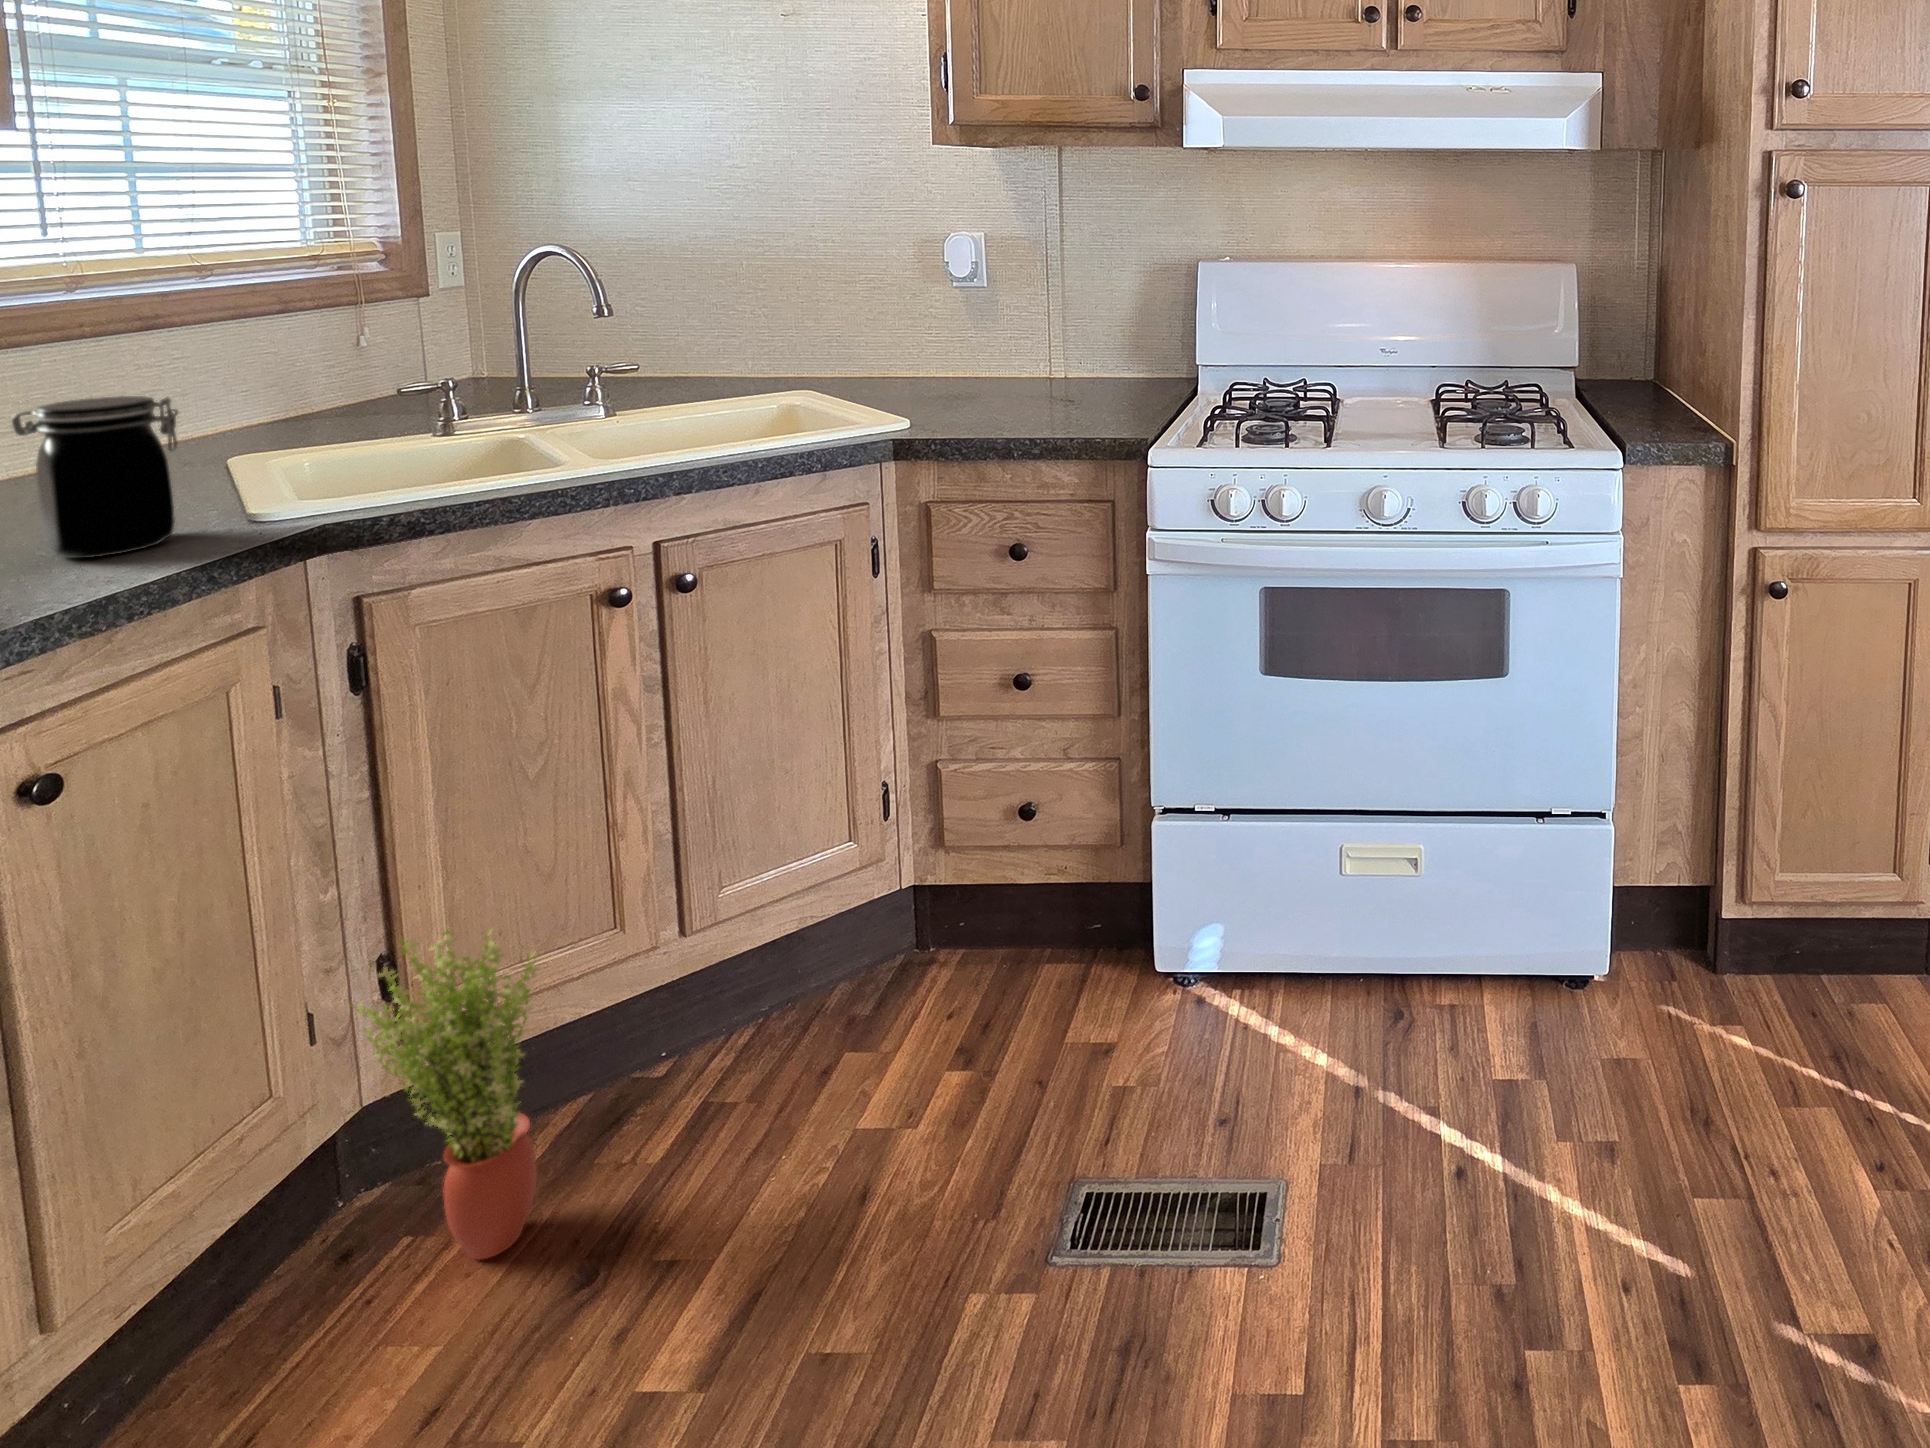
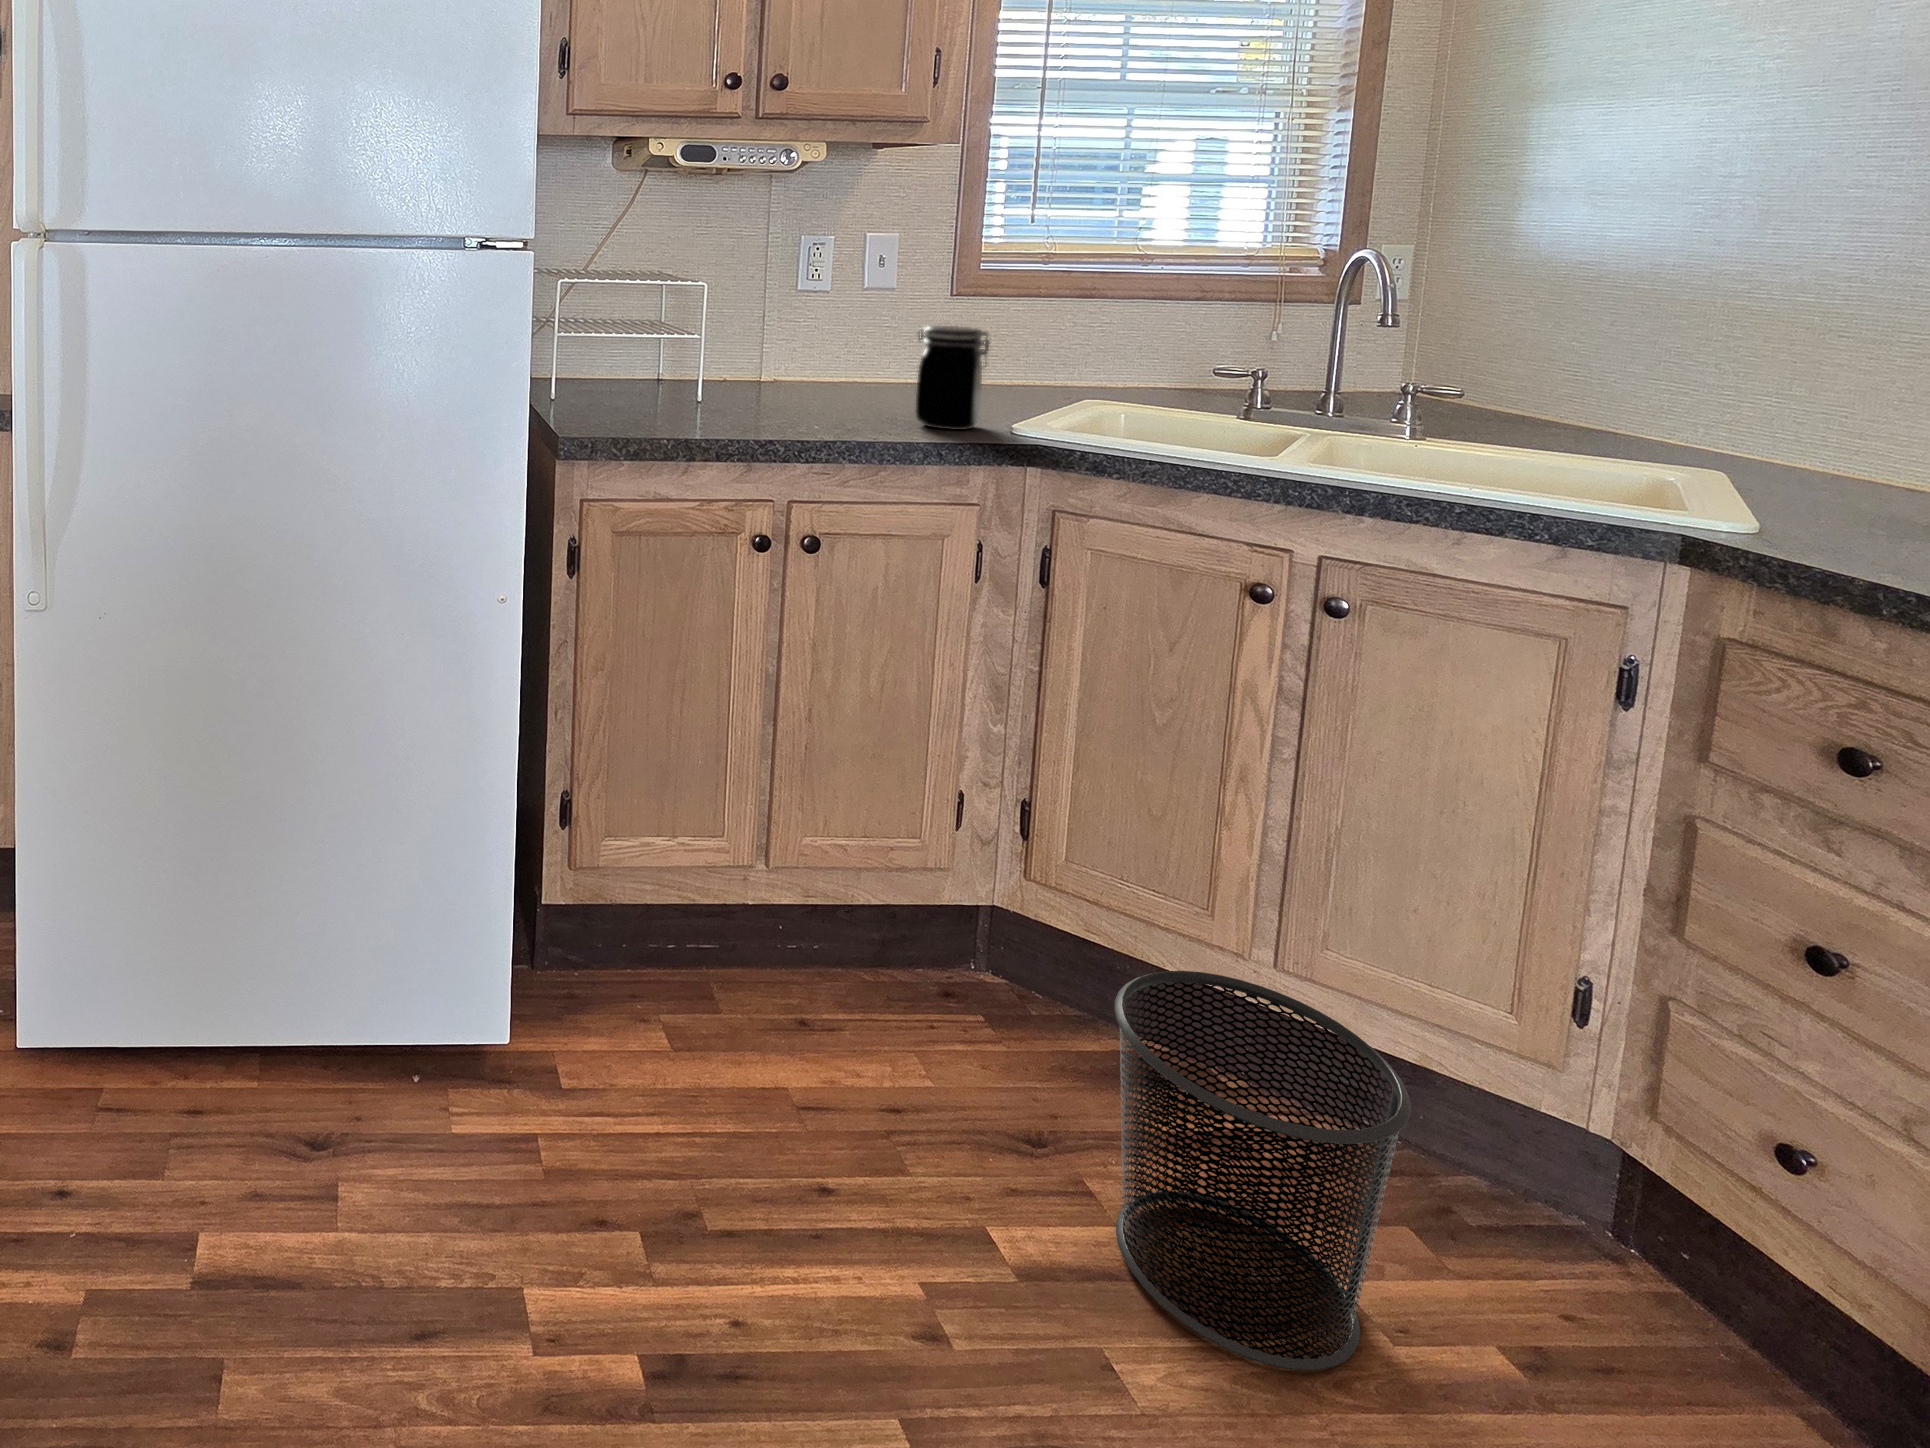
waste bin: none [677,920,924,1281] -> present [1114,971,1411,1371]
potted plant: present [351,930,540,1259] -> none [968,772,1092,1073]

